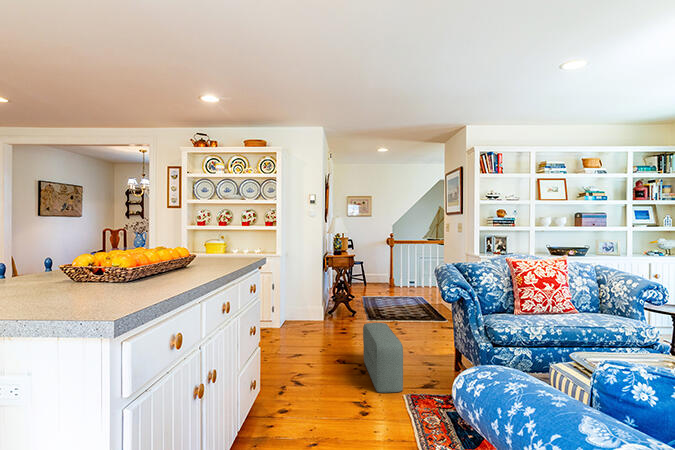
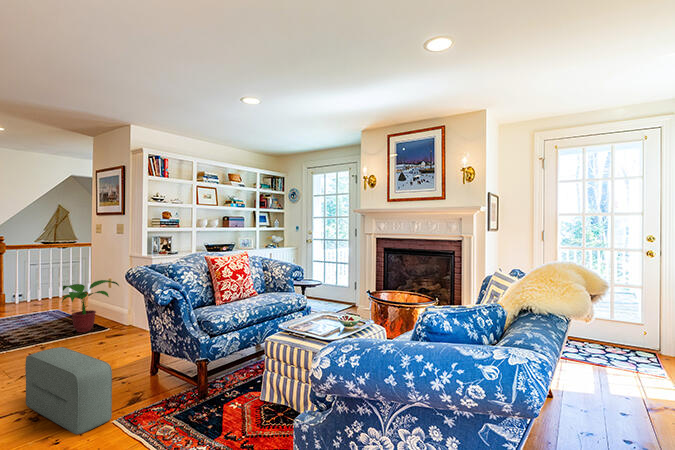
potted plant: none [413,276,459,320] -> present [62,280,119,332]

